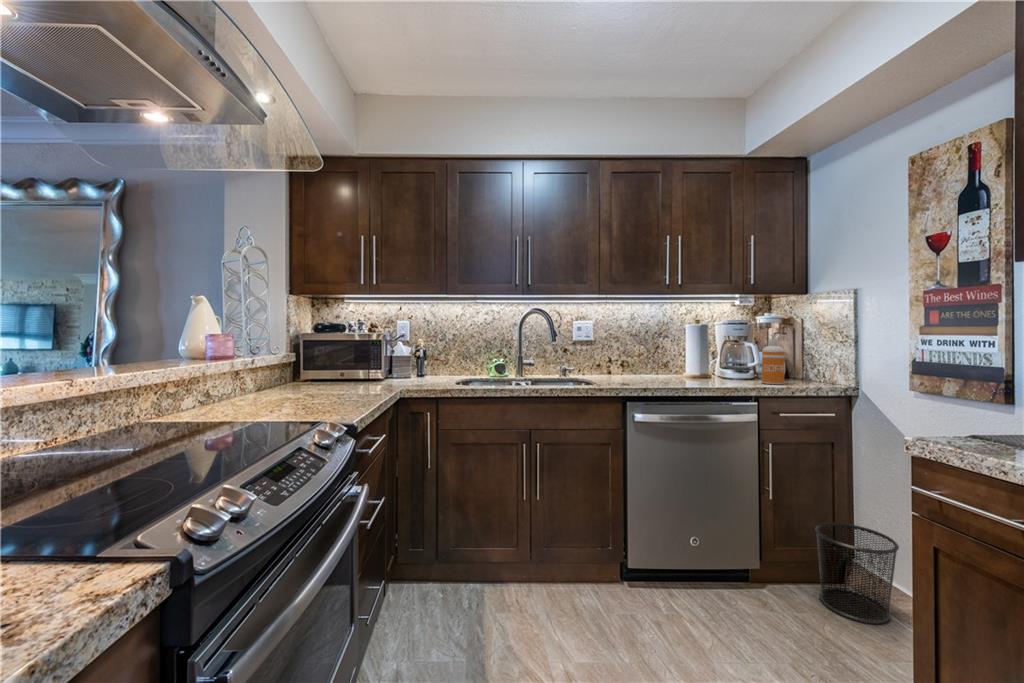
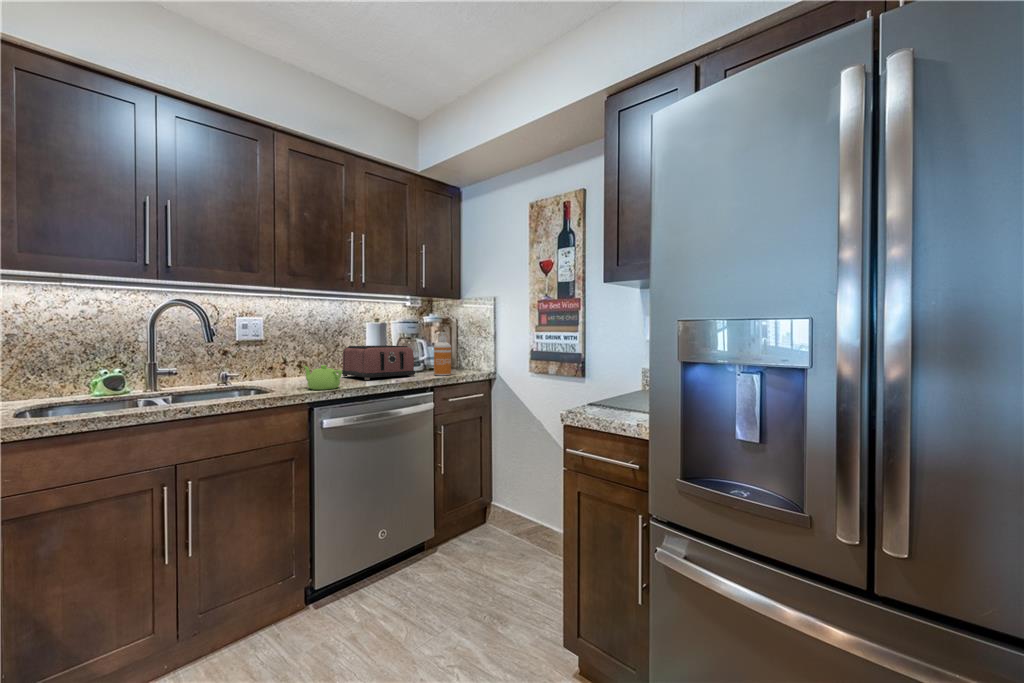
toaster: none [661,348,739,383] -> present [342,345,415,380]
teapot: none [621,364,654,387] -> present [304,365,342,390]
waste bin: present [815,523,899,624] -> none [476,480,528,554]

